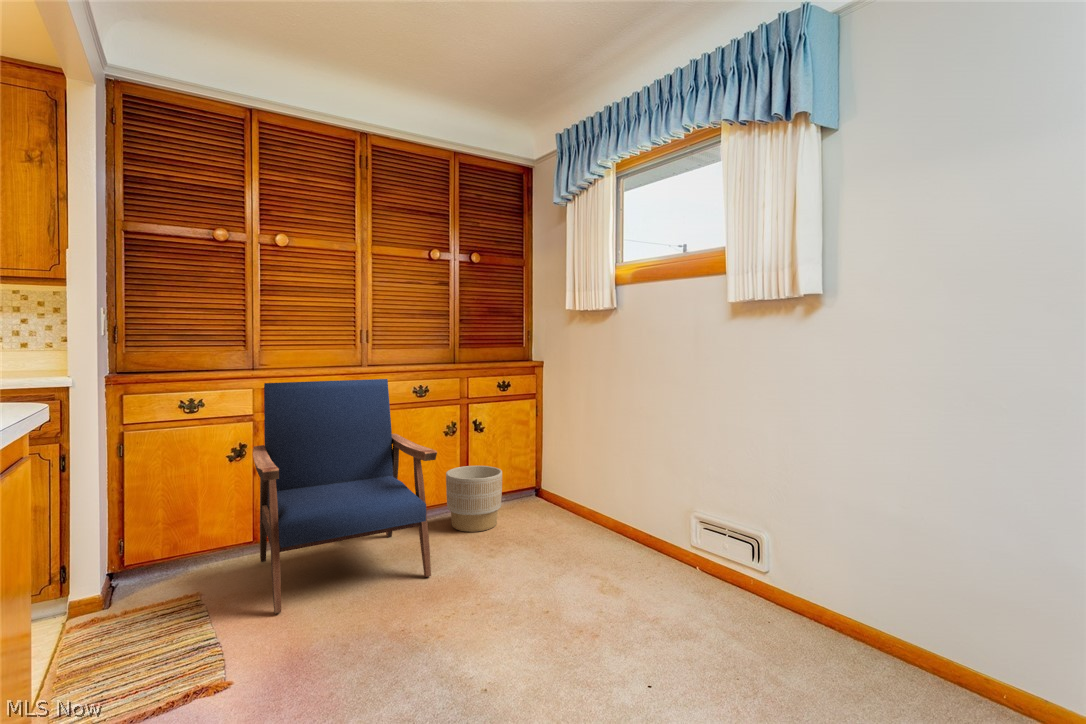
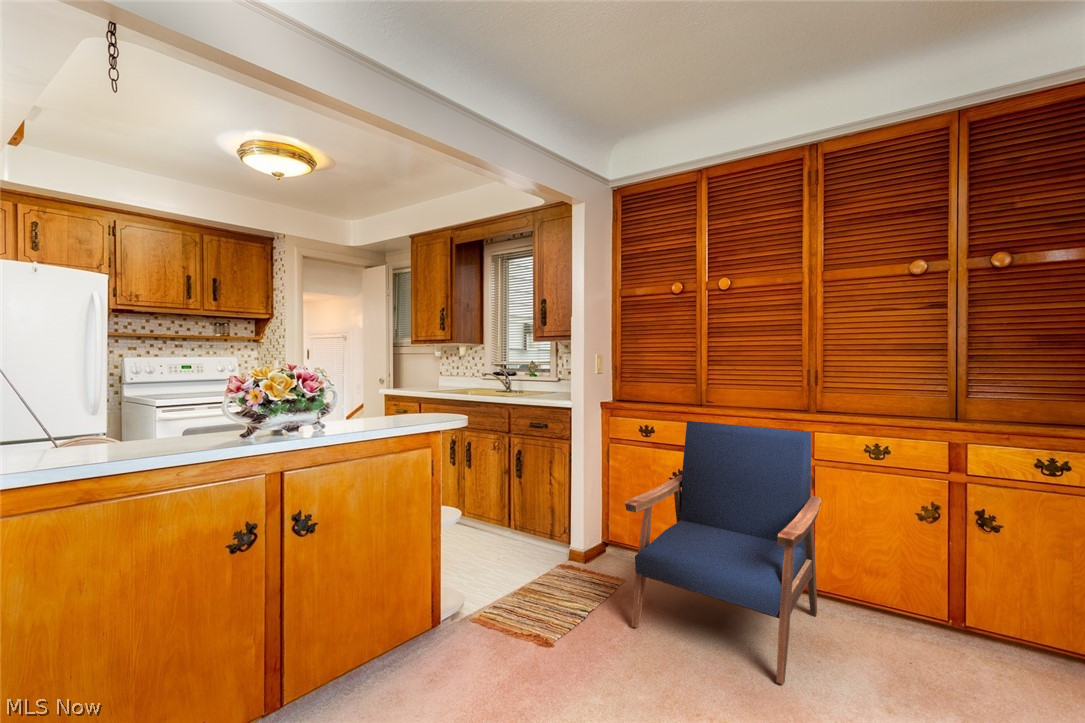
planter: present [446,466,502,532] -> none [895,568,1000,683]

